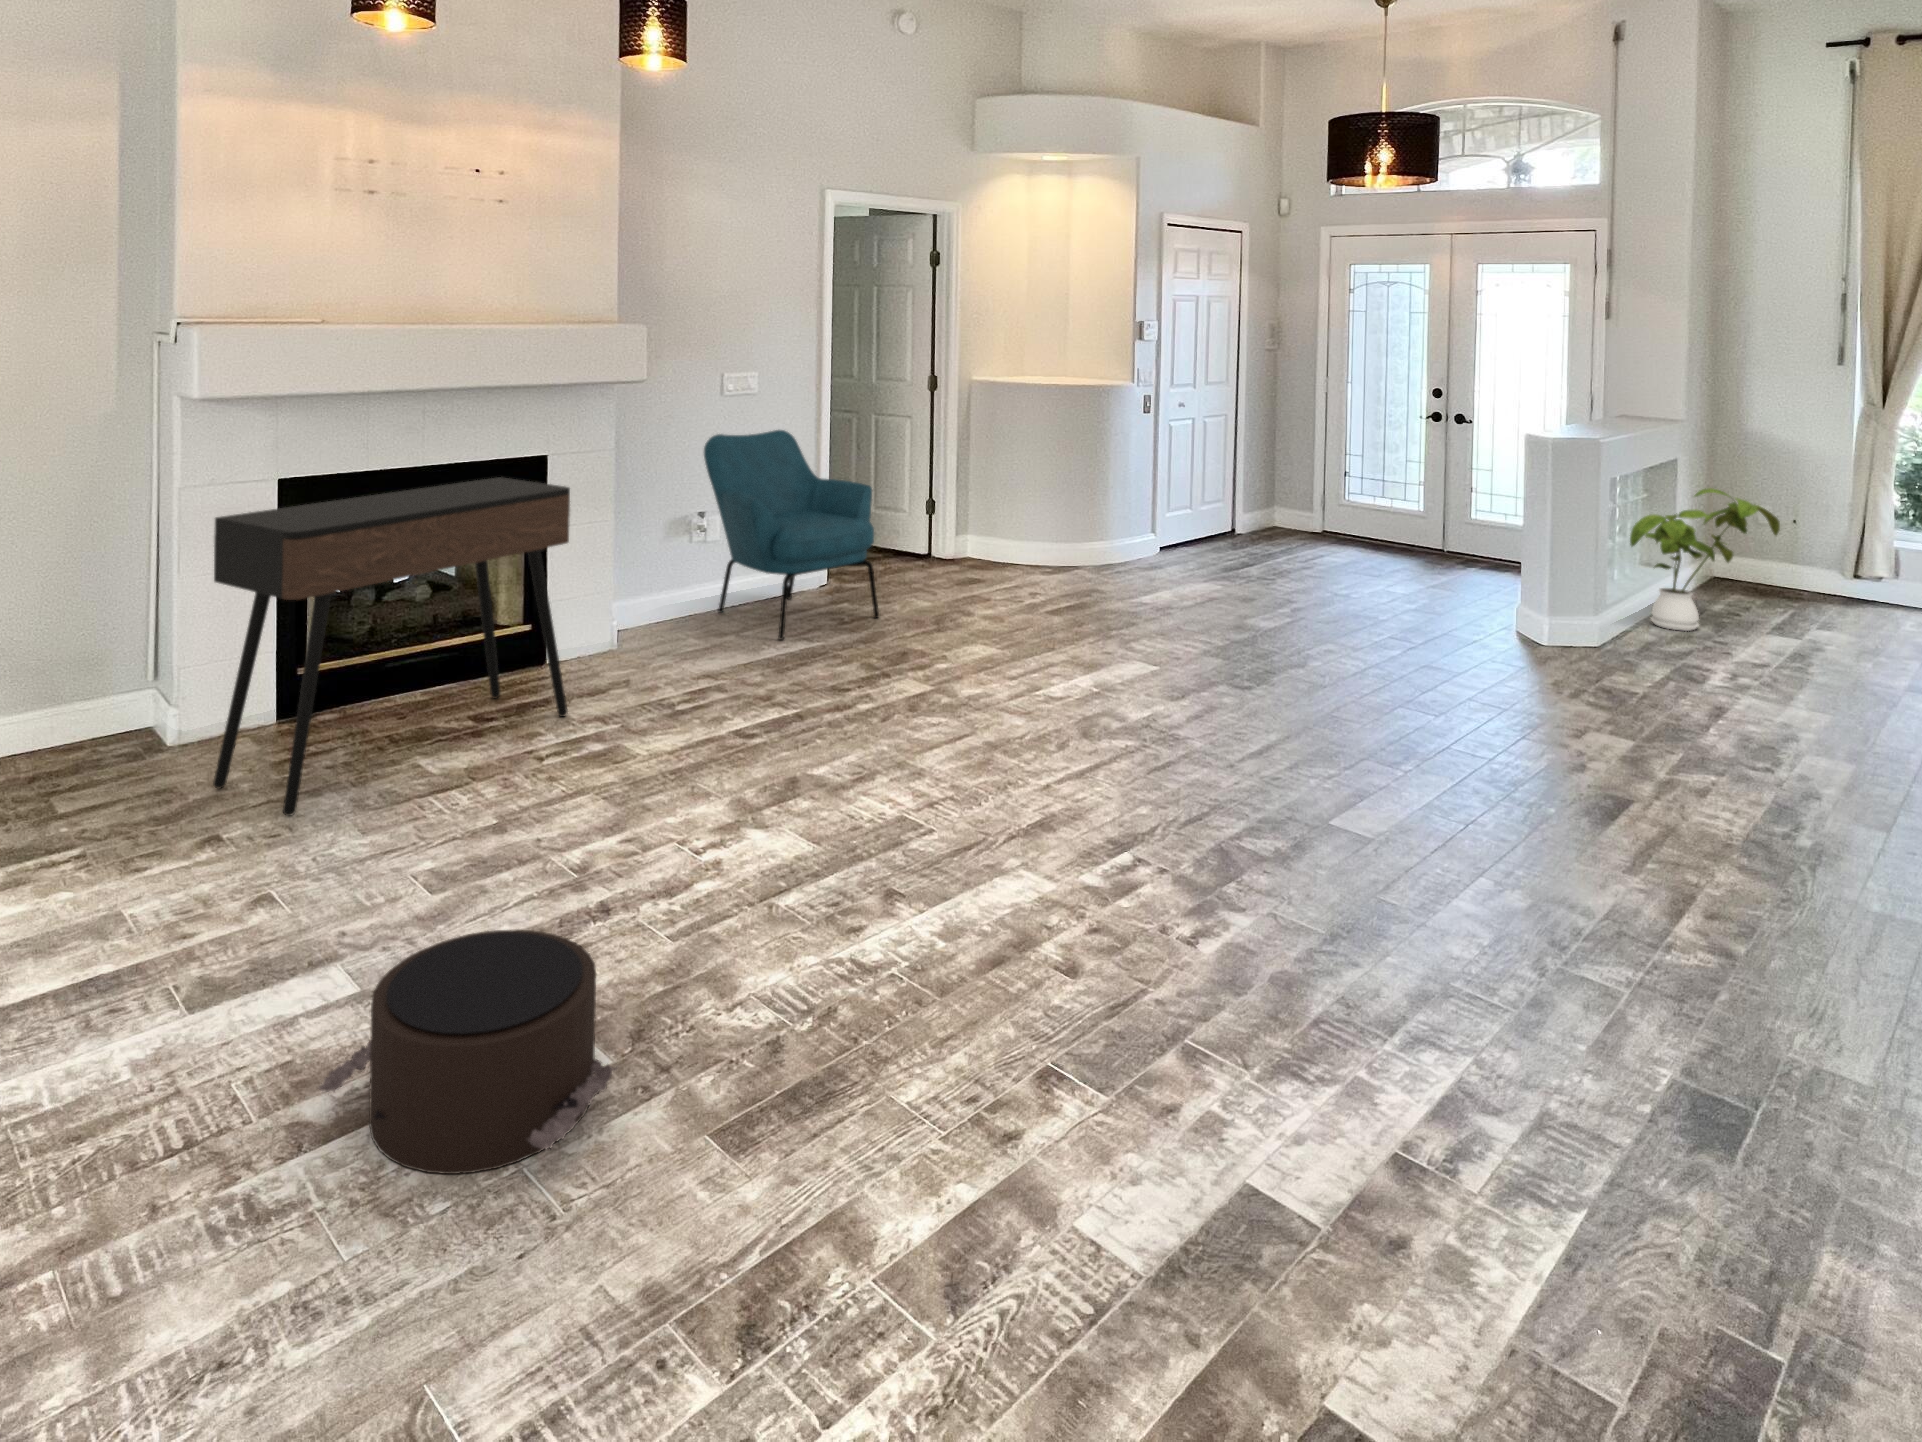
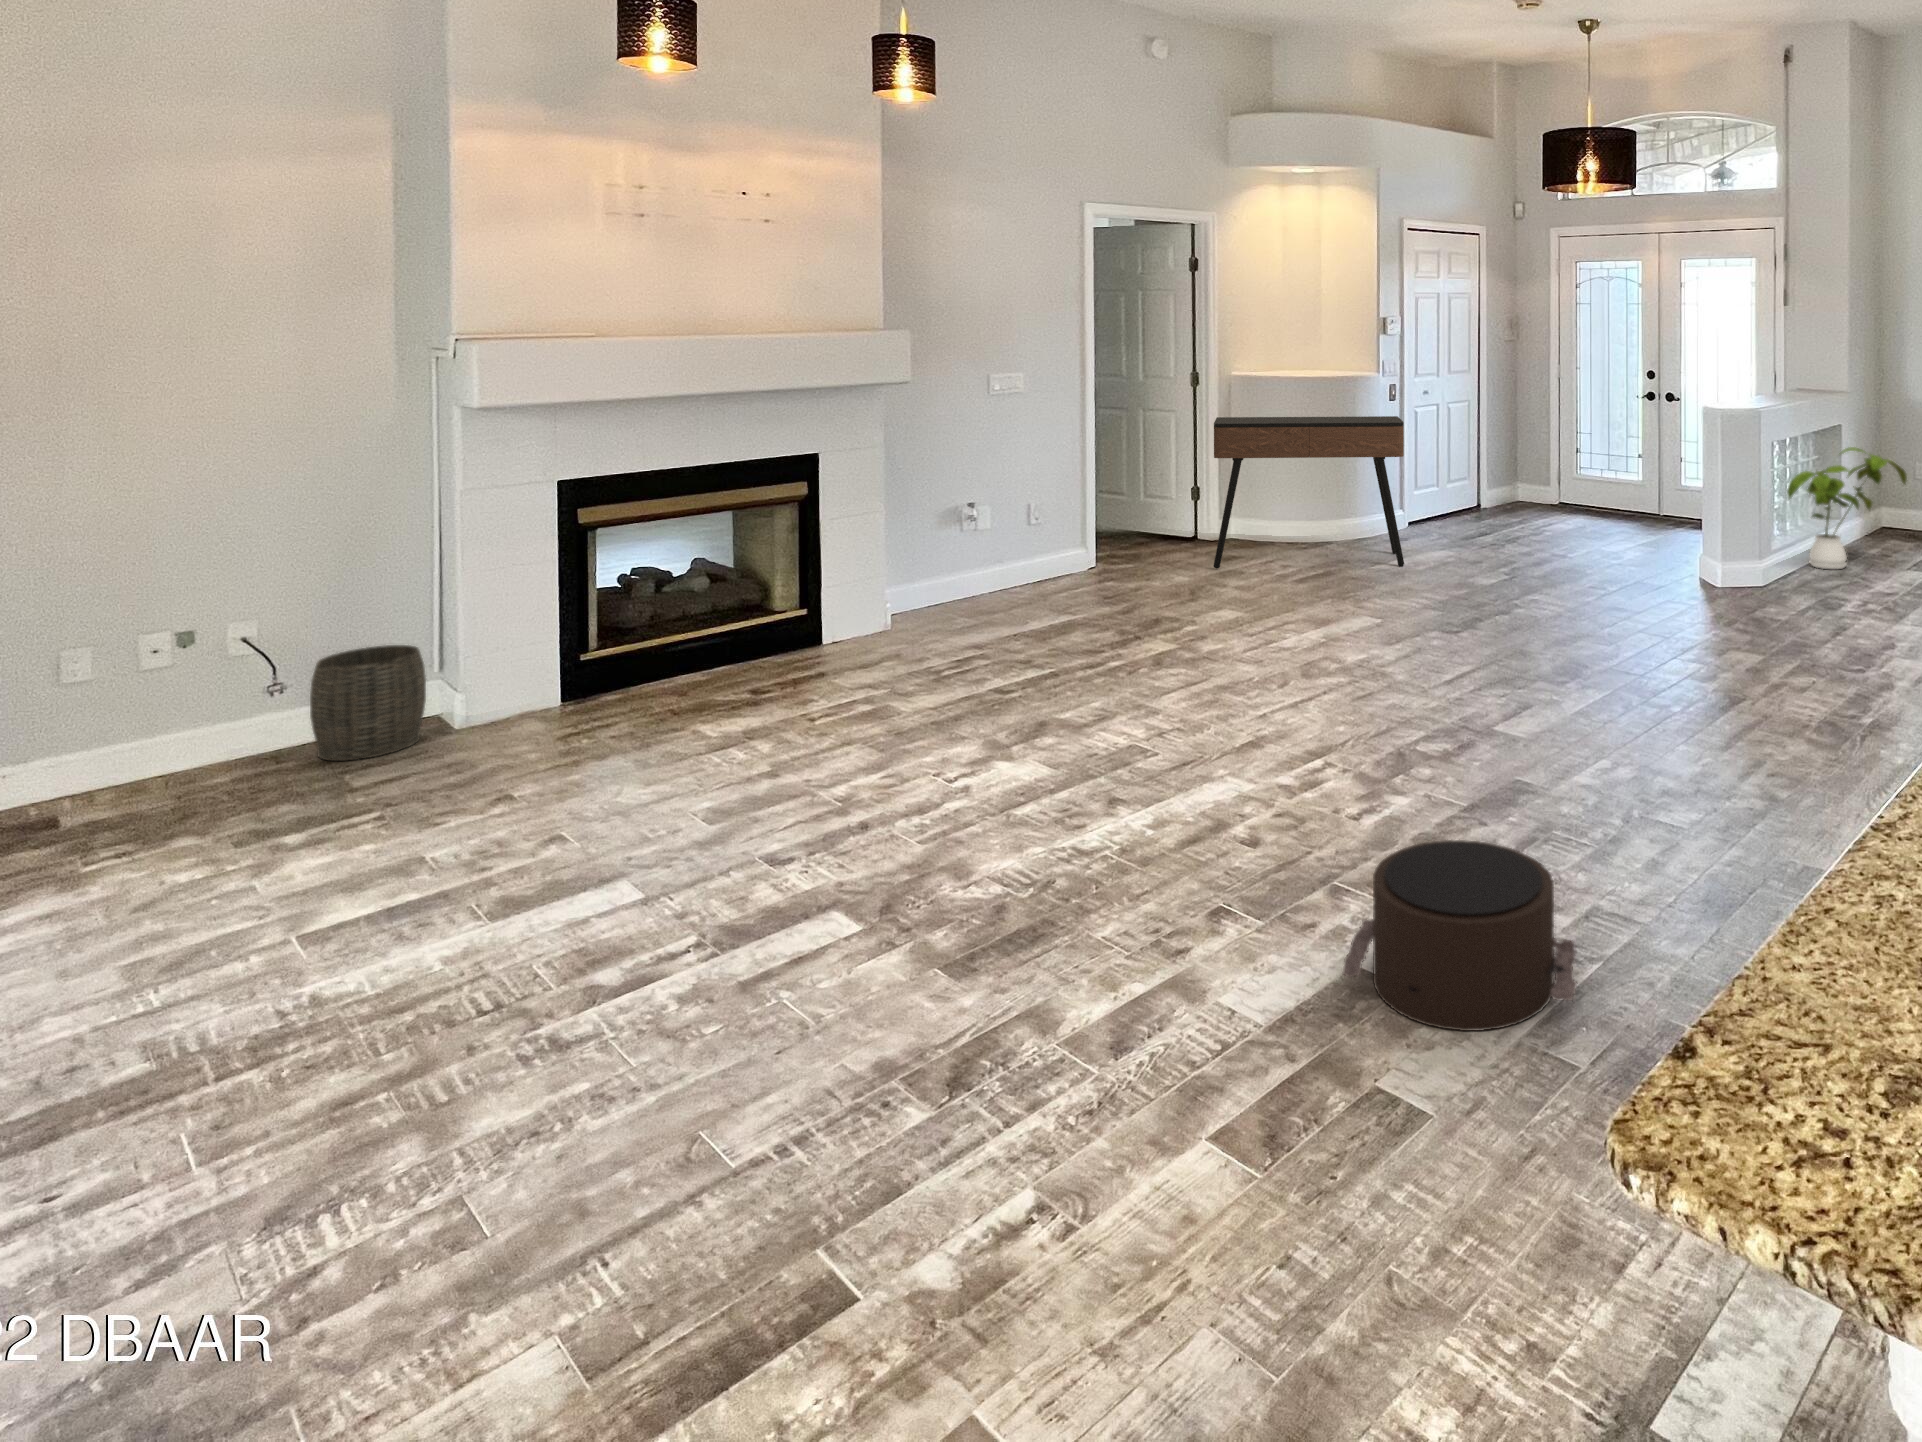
armchair: present [704,430,879,640] -> none [973,426,1139,614]
console table: present [213,477,570,816] -> present [1214,416,1404,569]
woven basket: none [14,652,133,780] -> present [310,645,426,761]
pouf: present [318,930,618,1174] -> present [1343,840,1578,1031]

